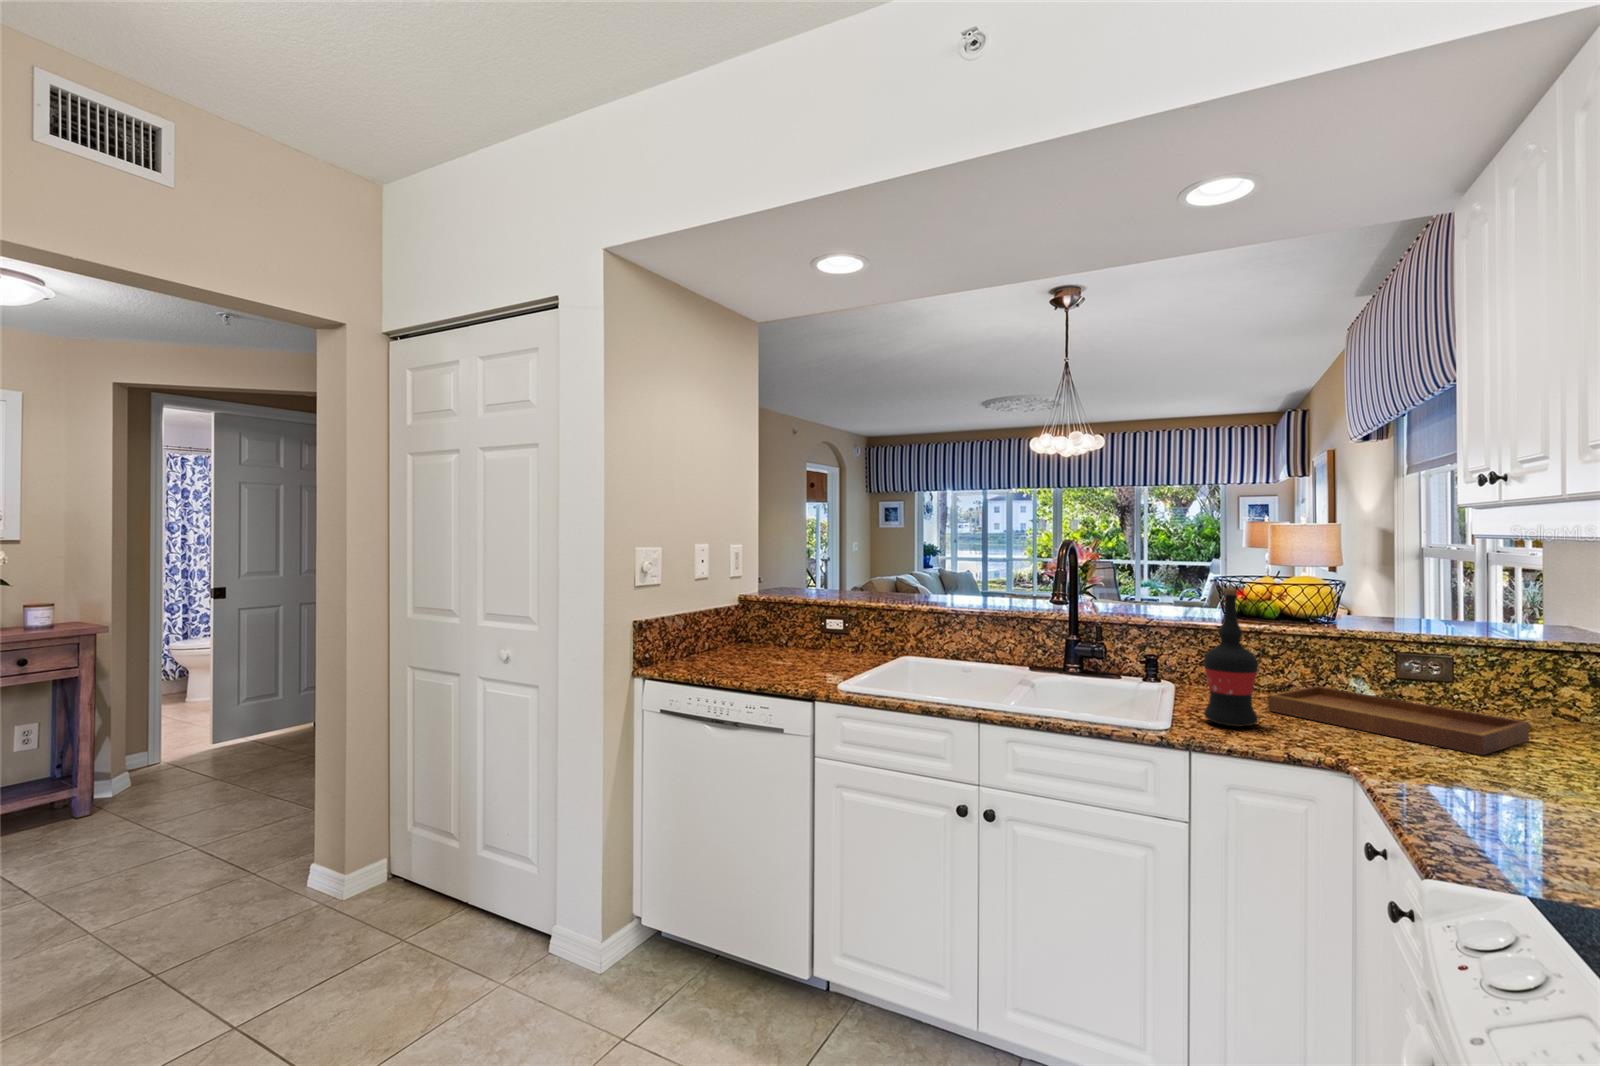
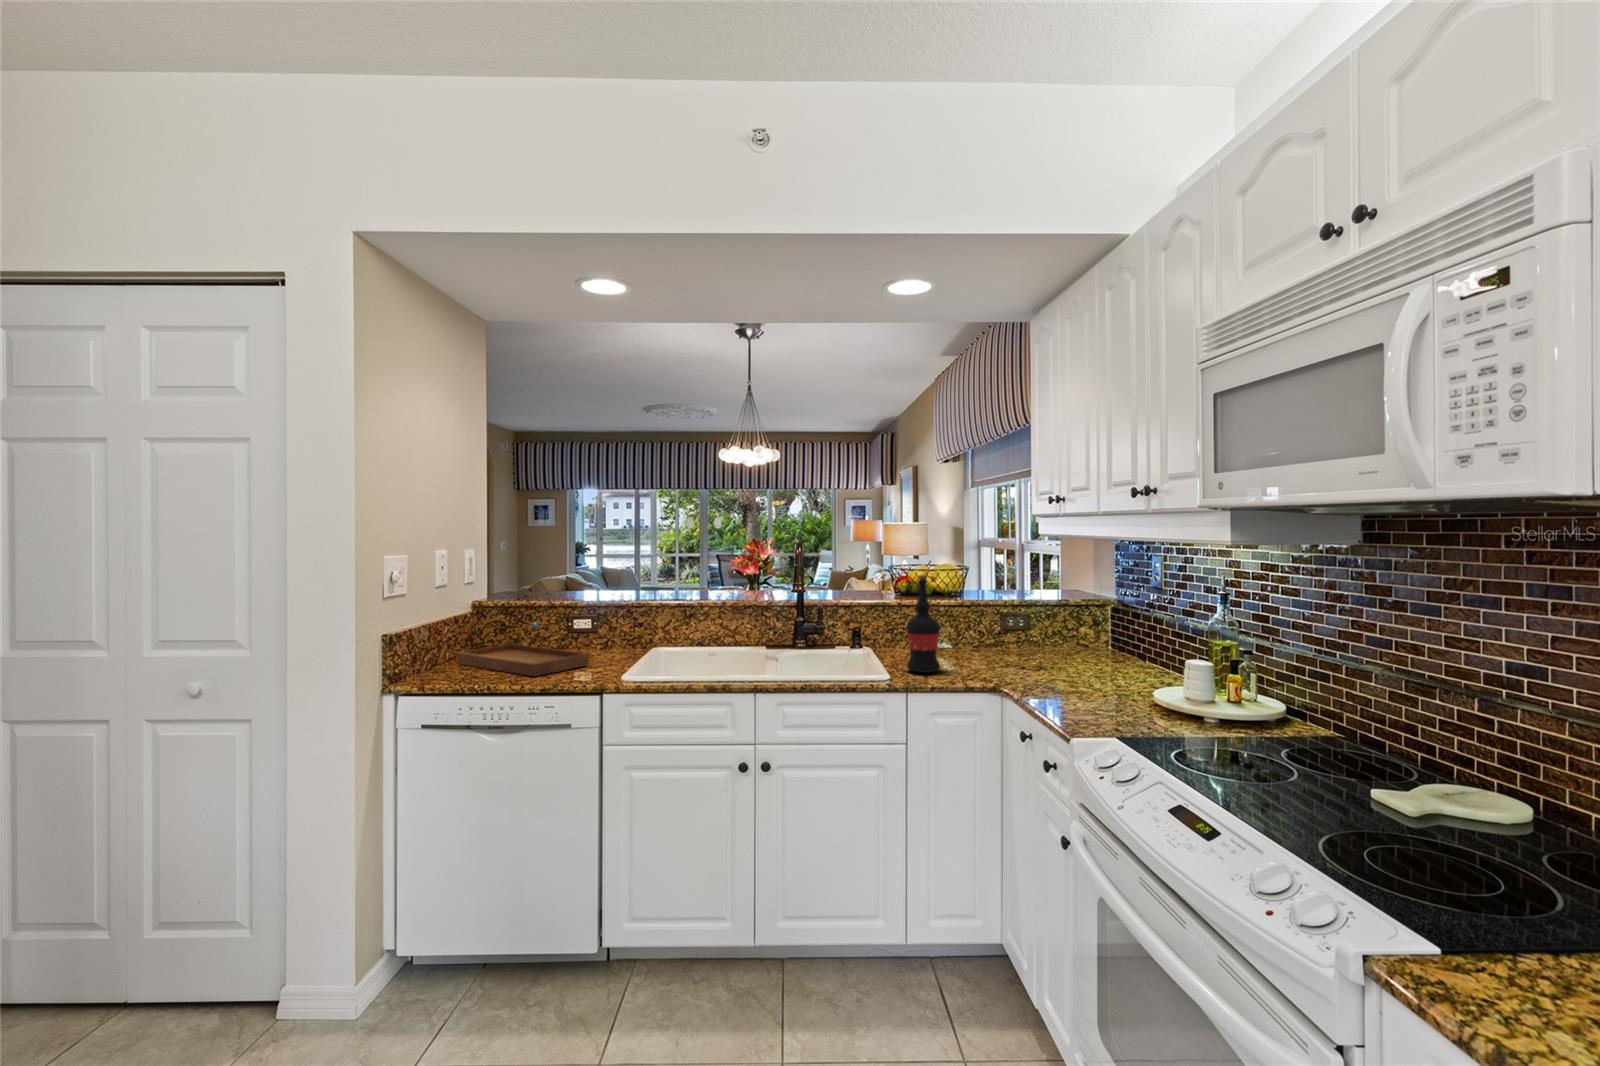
tray: present [1268,662,1529,755] -> present [457,622,589,676]

